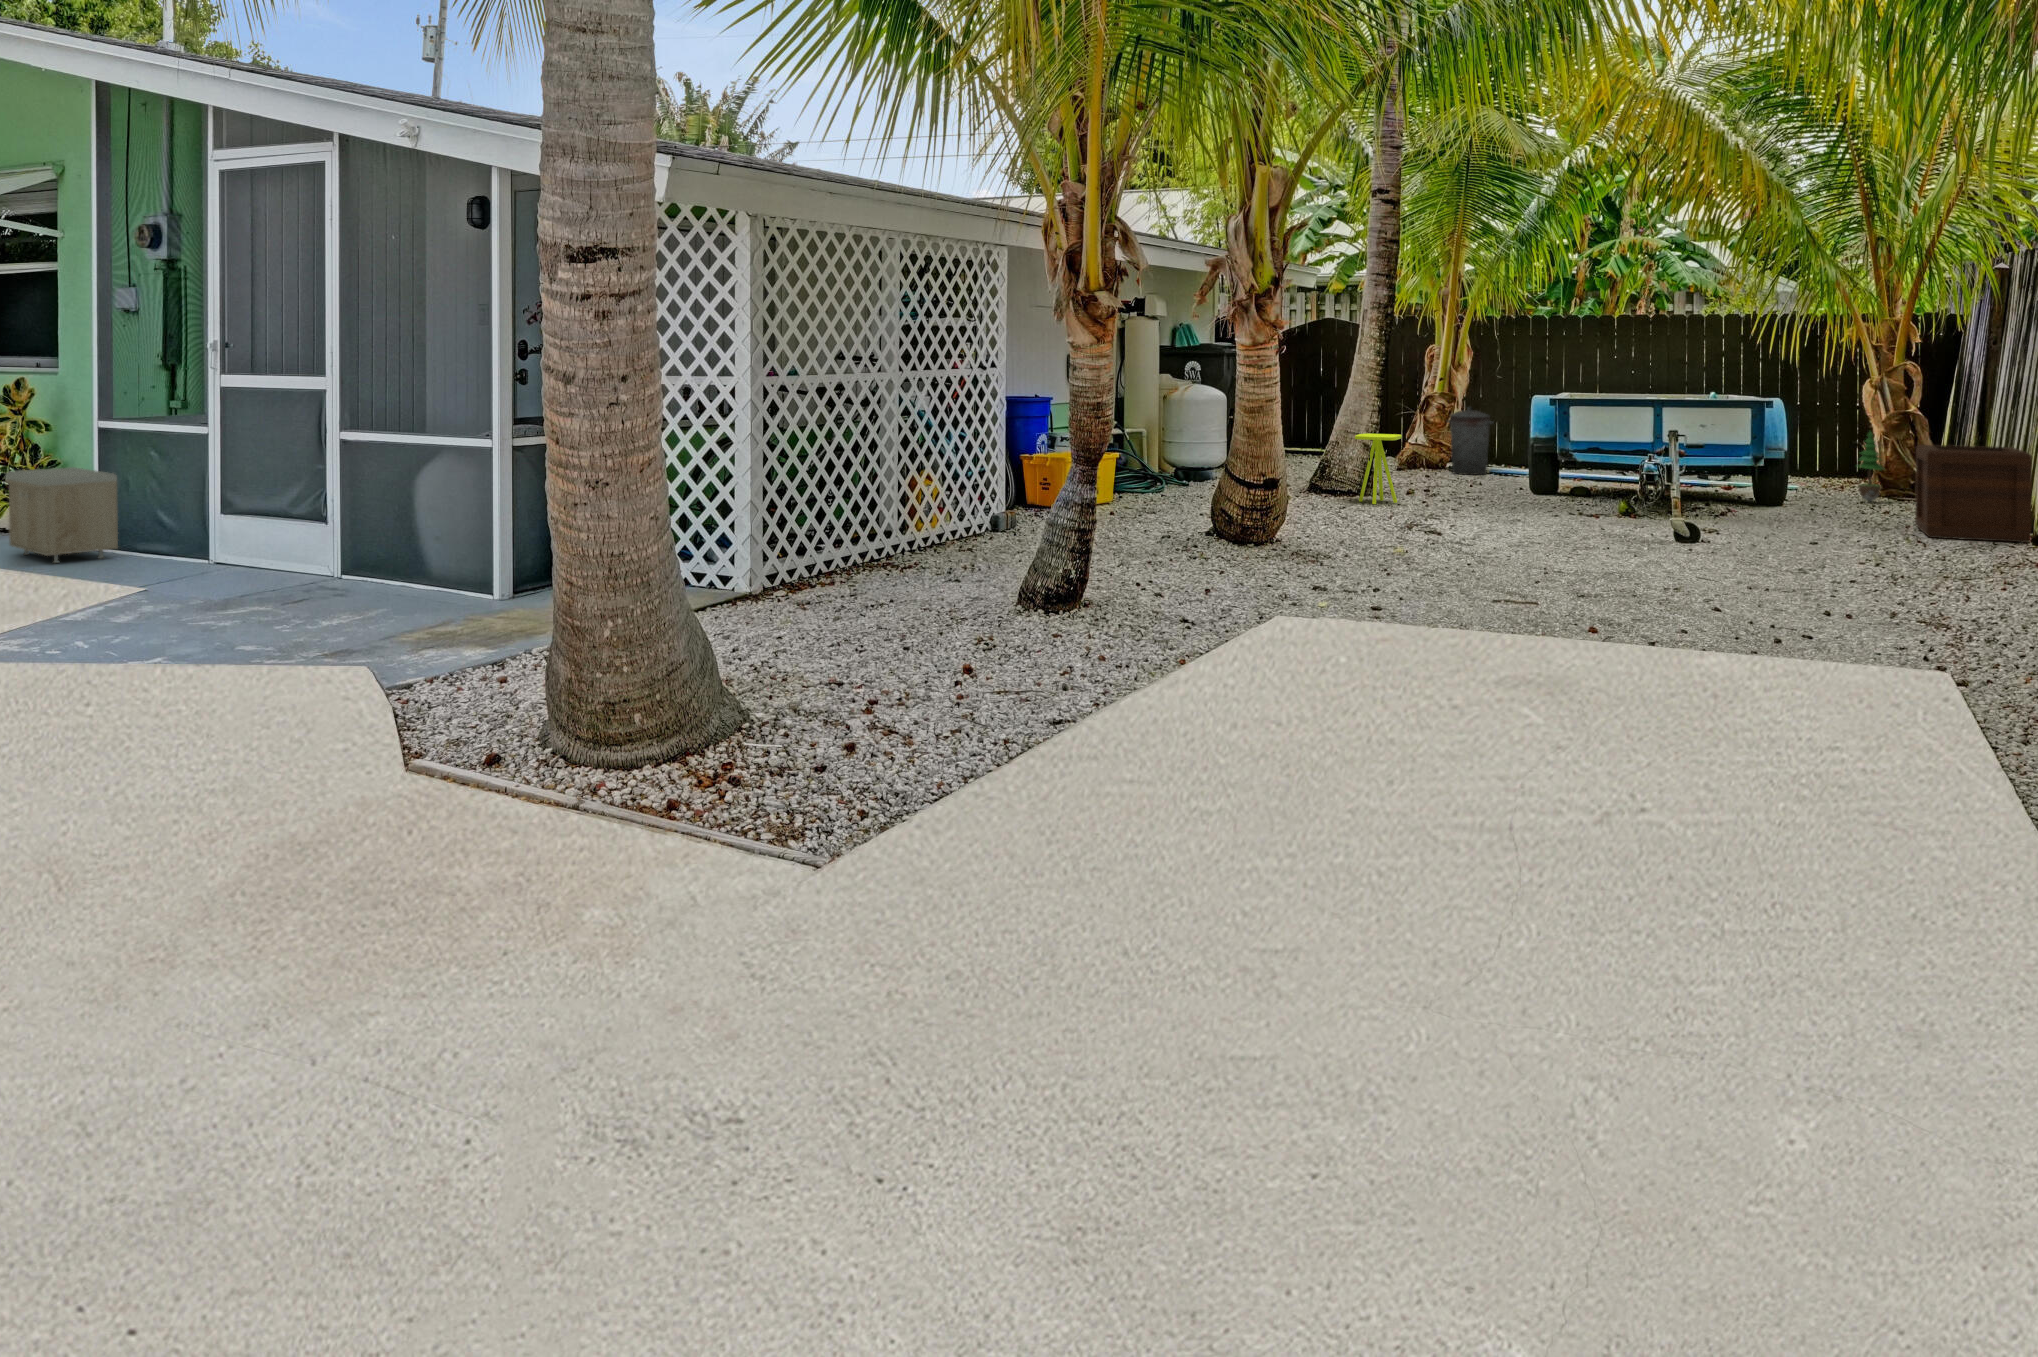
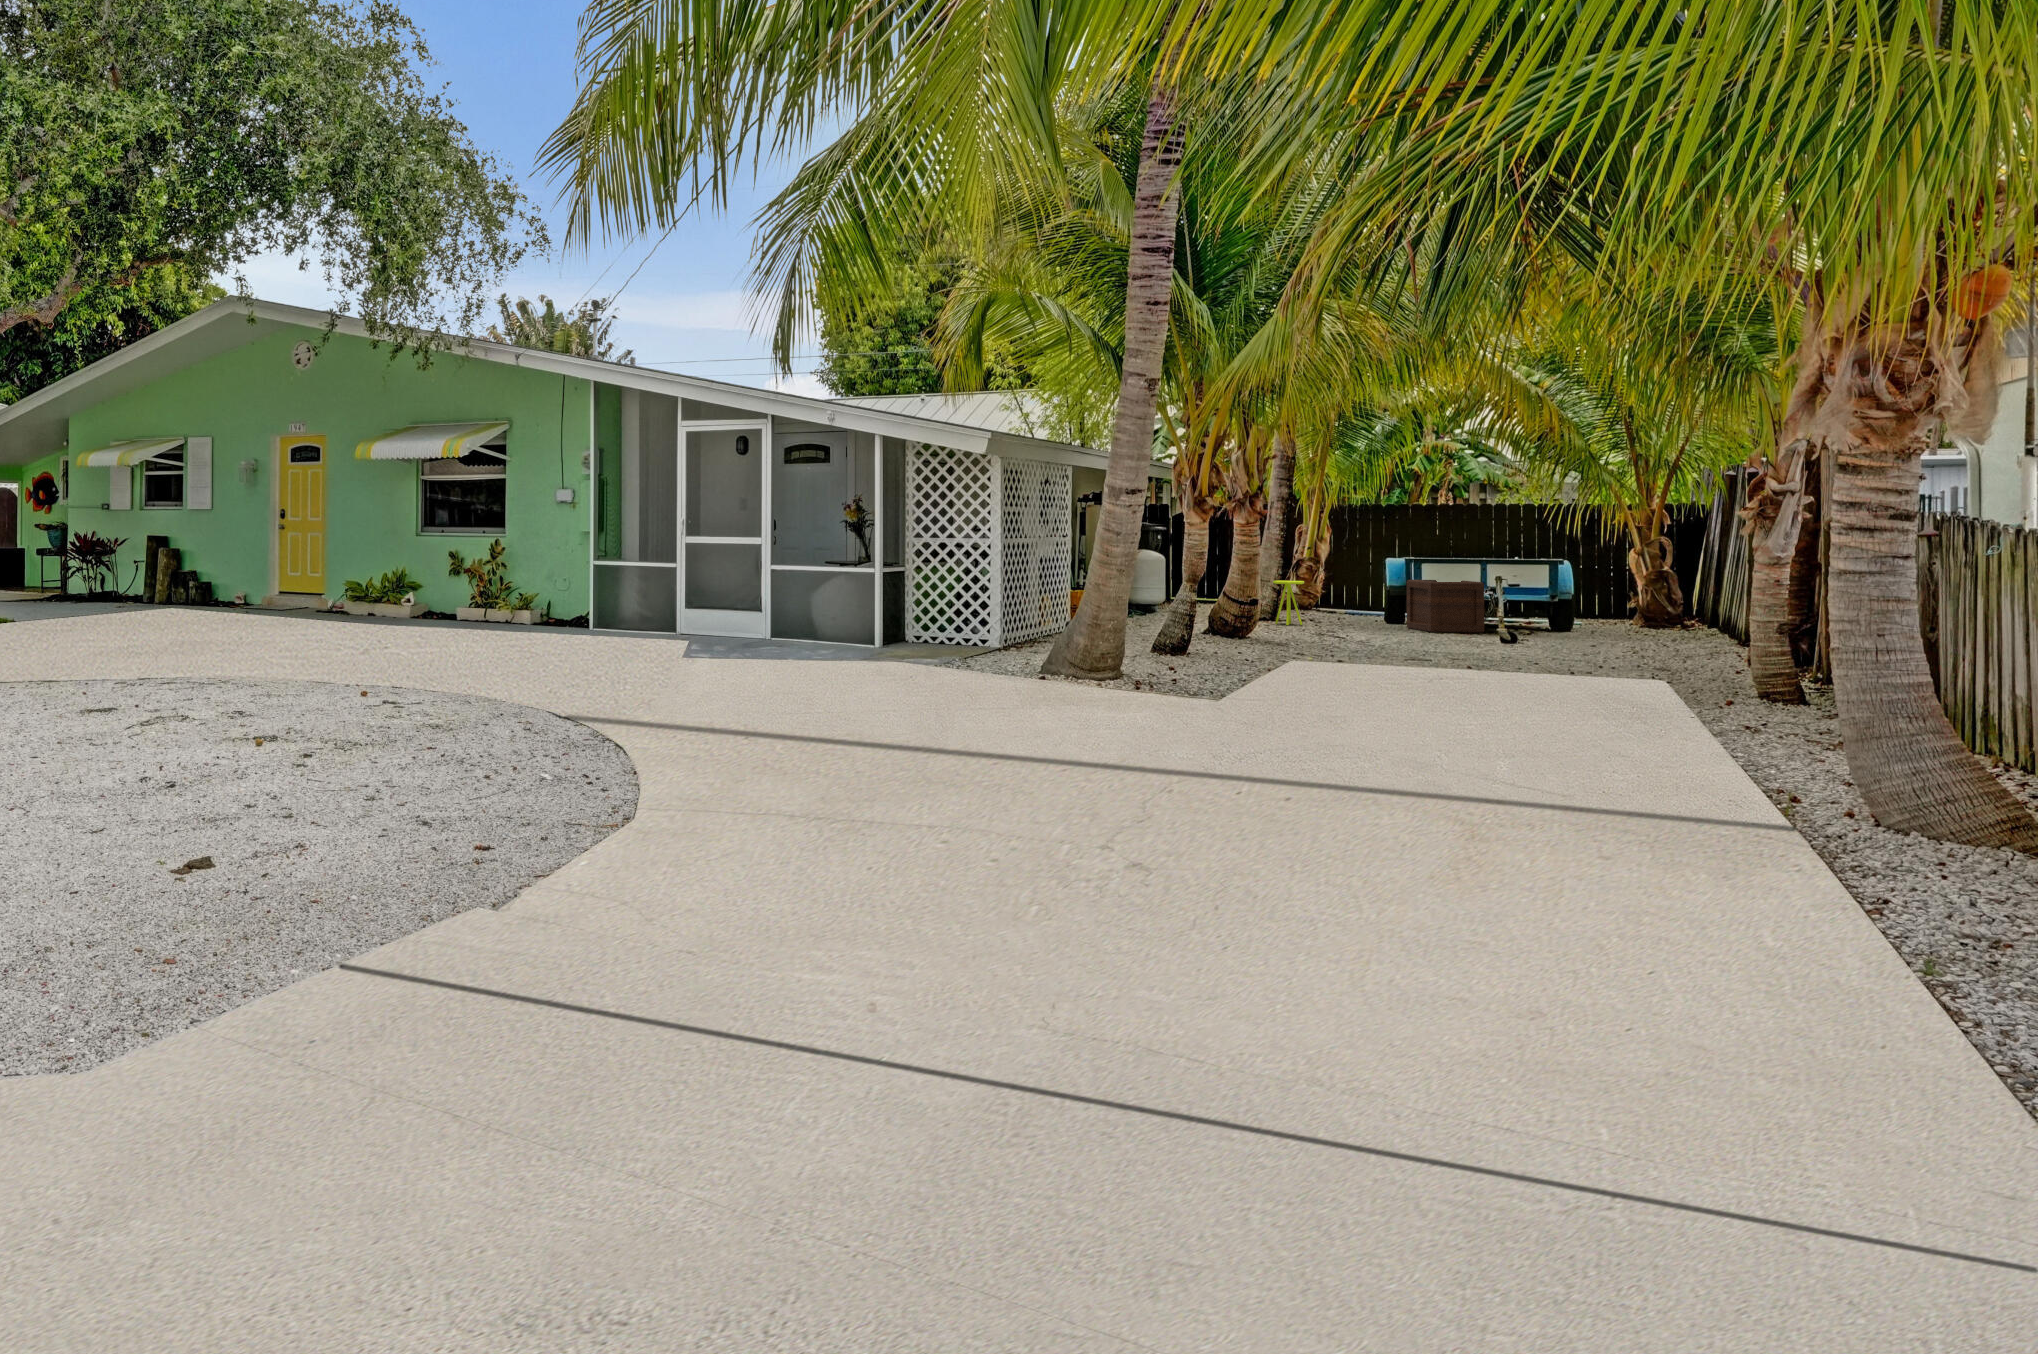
trash can: present [1447,407,1494,475] -> none [1314,566,1351,613]
potted tree: present [1857,432,1885,502] -> none [1621,580,1642,629]
wooden crate: present [1915,445,2032,542] -> present [1407,580,1484,633]
storage bench: present [5,467,118,563] -> none [551,587,616,636]

